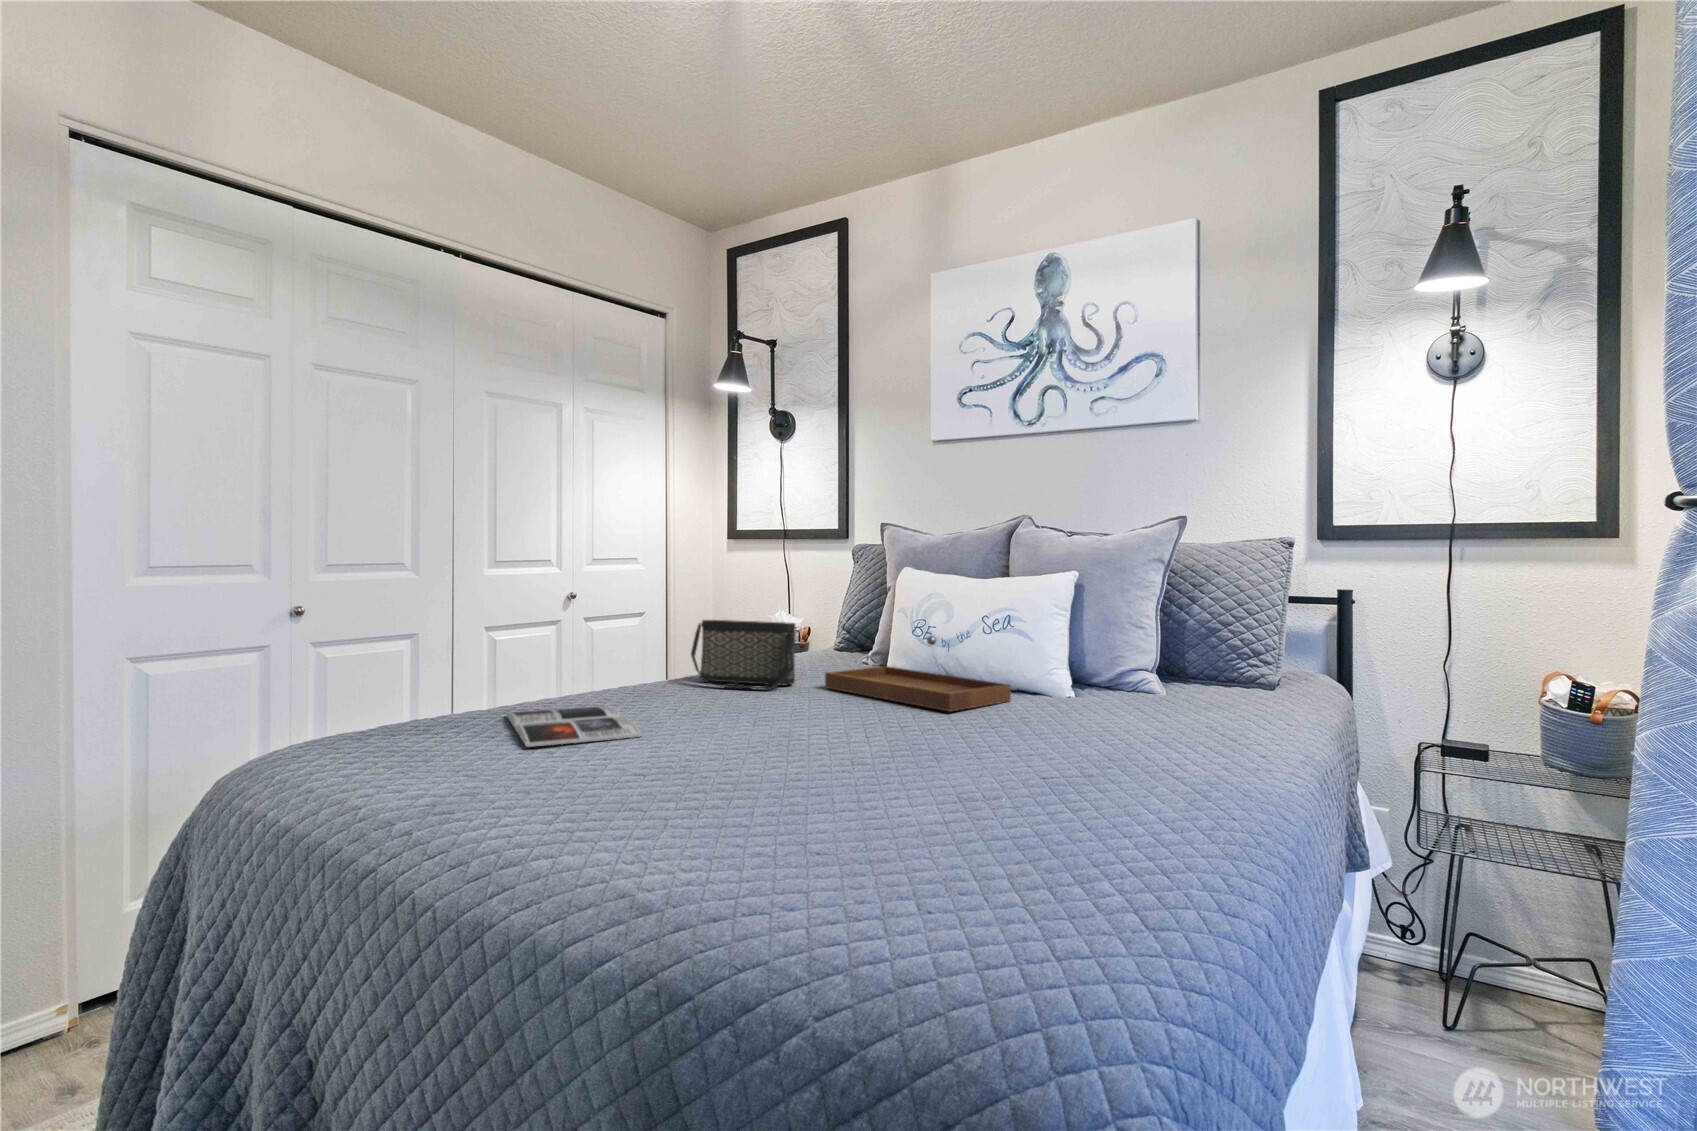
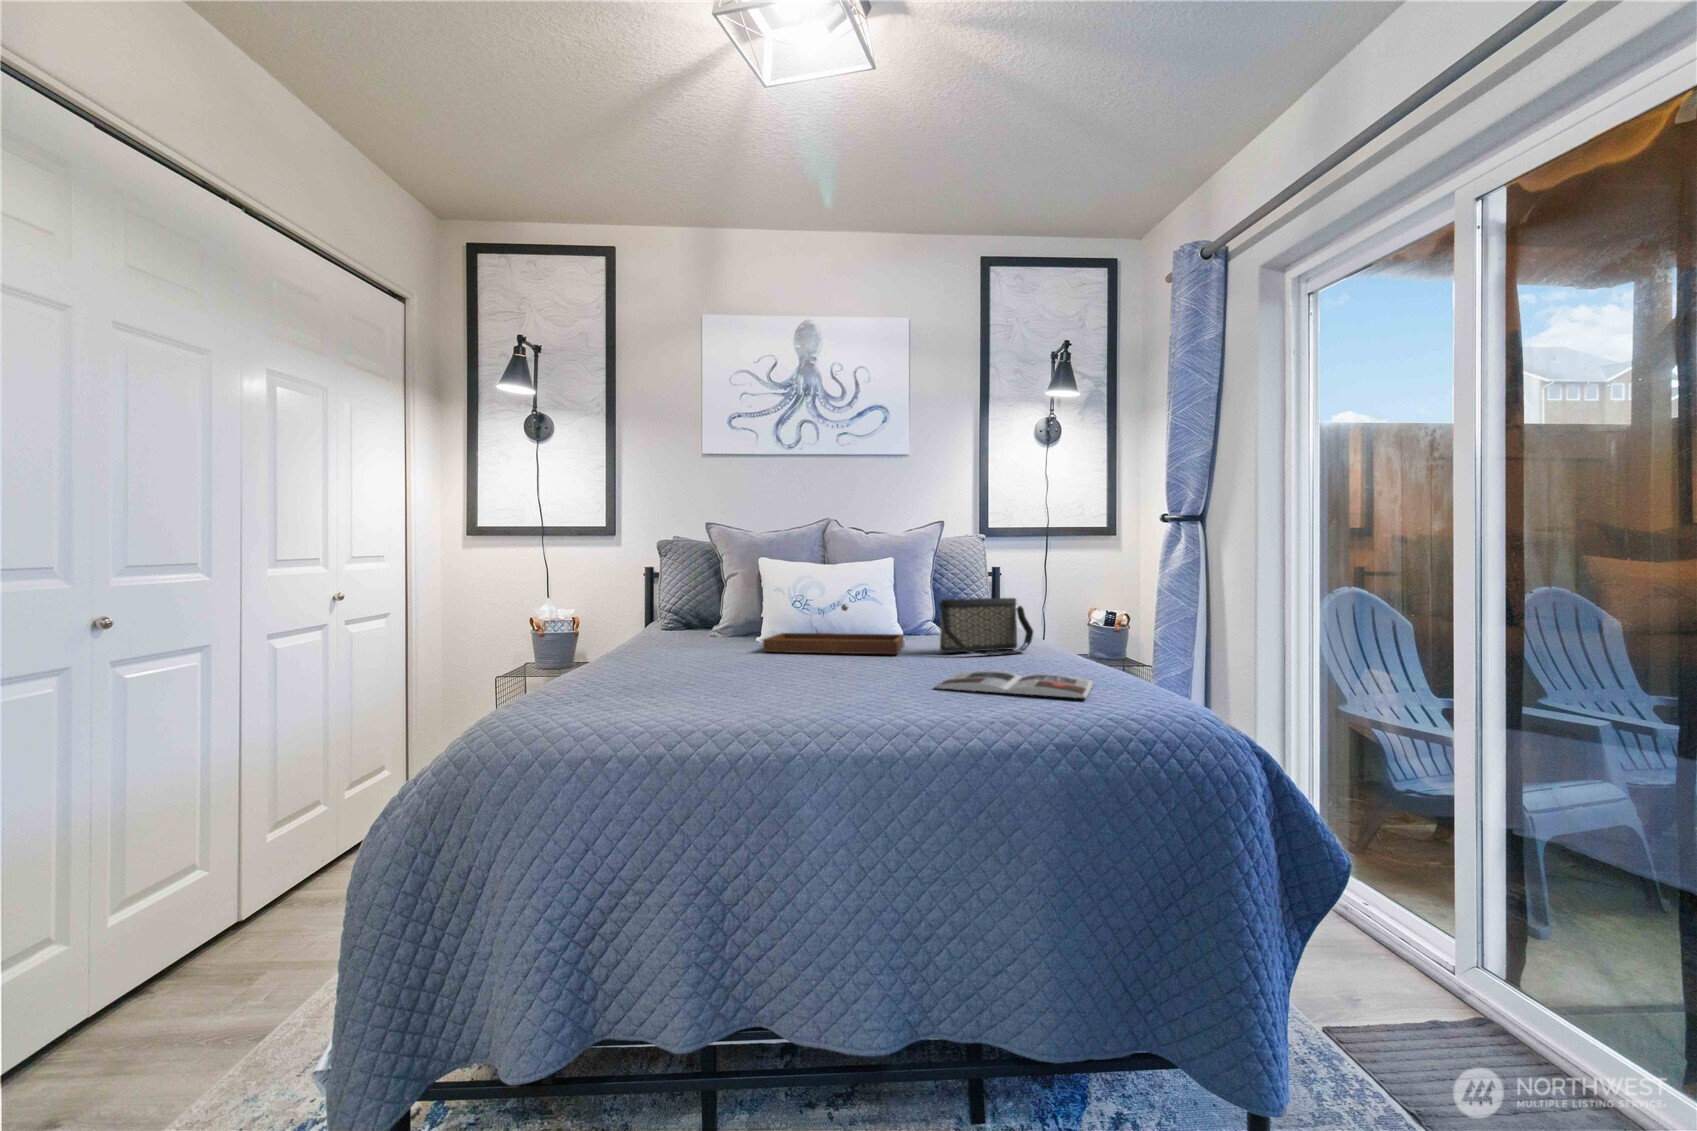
handbag: present [691,620,796,689] -> present [939,598,1033,655]
magazine: present [506,706,641,747] -> present [935,671,1093,698]

